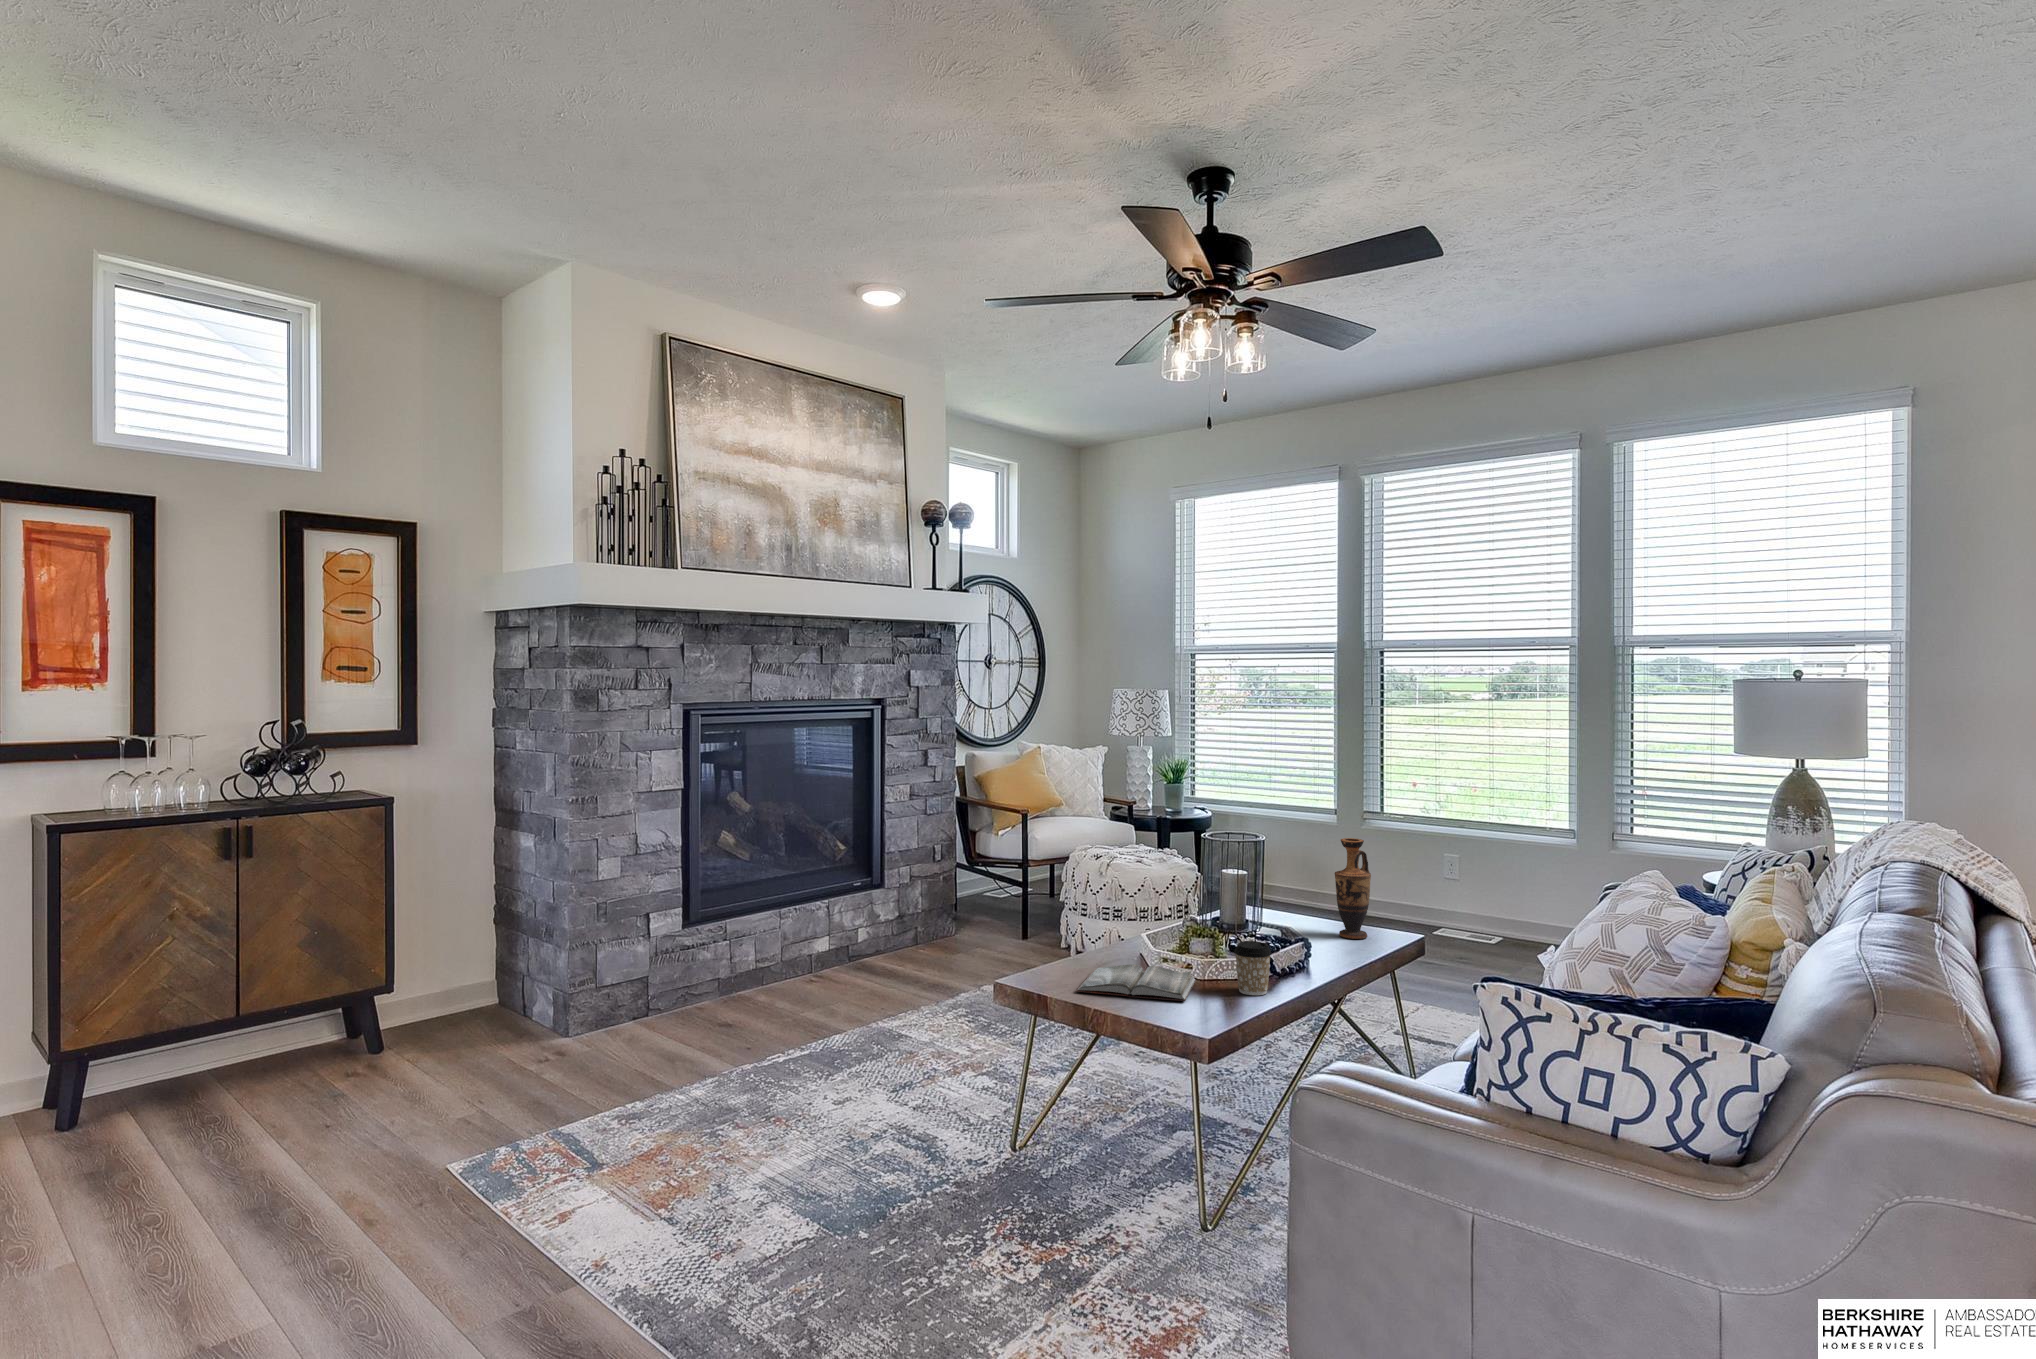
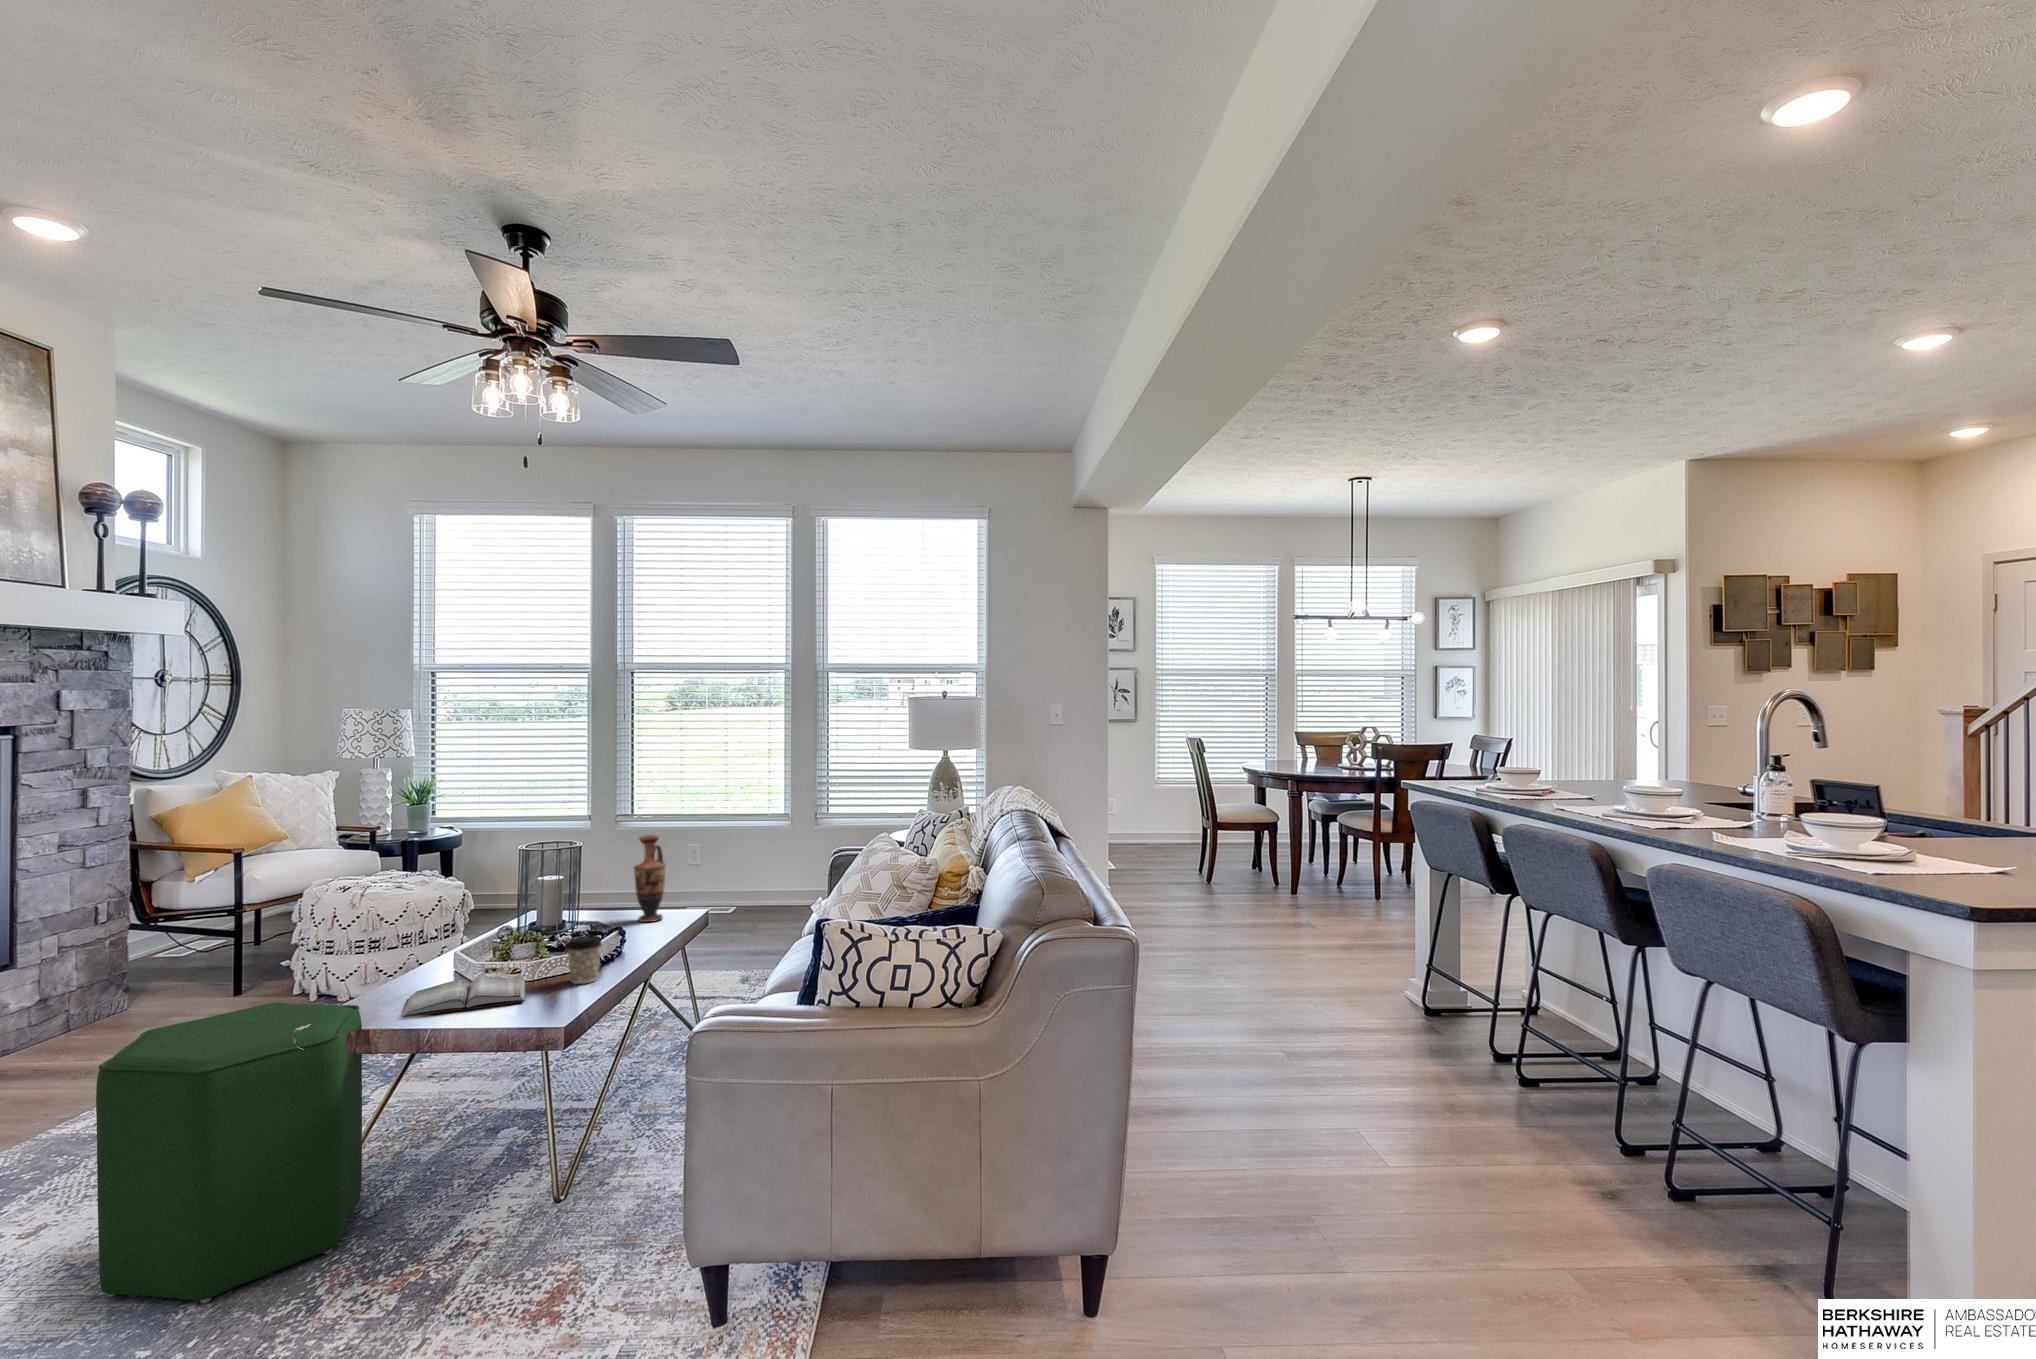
ottoman: none [853,953,1045,1210] -> present [96,1003,362,1304]

